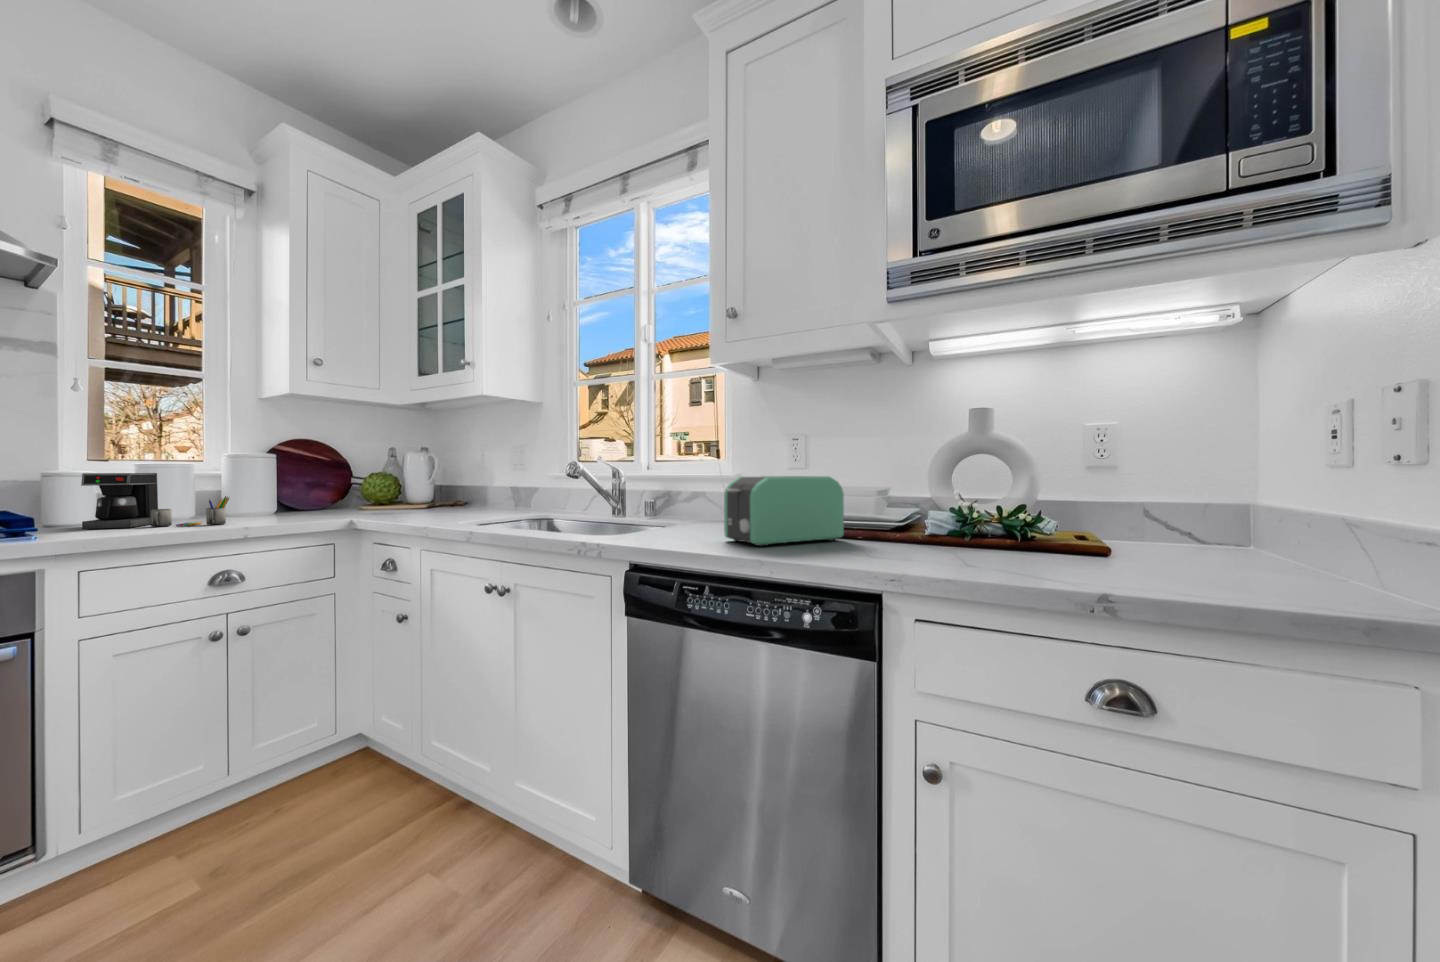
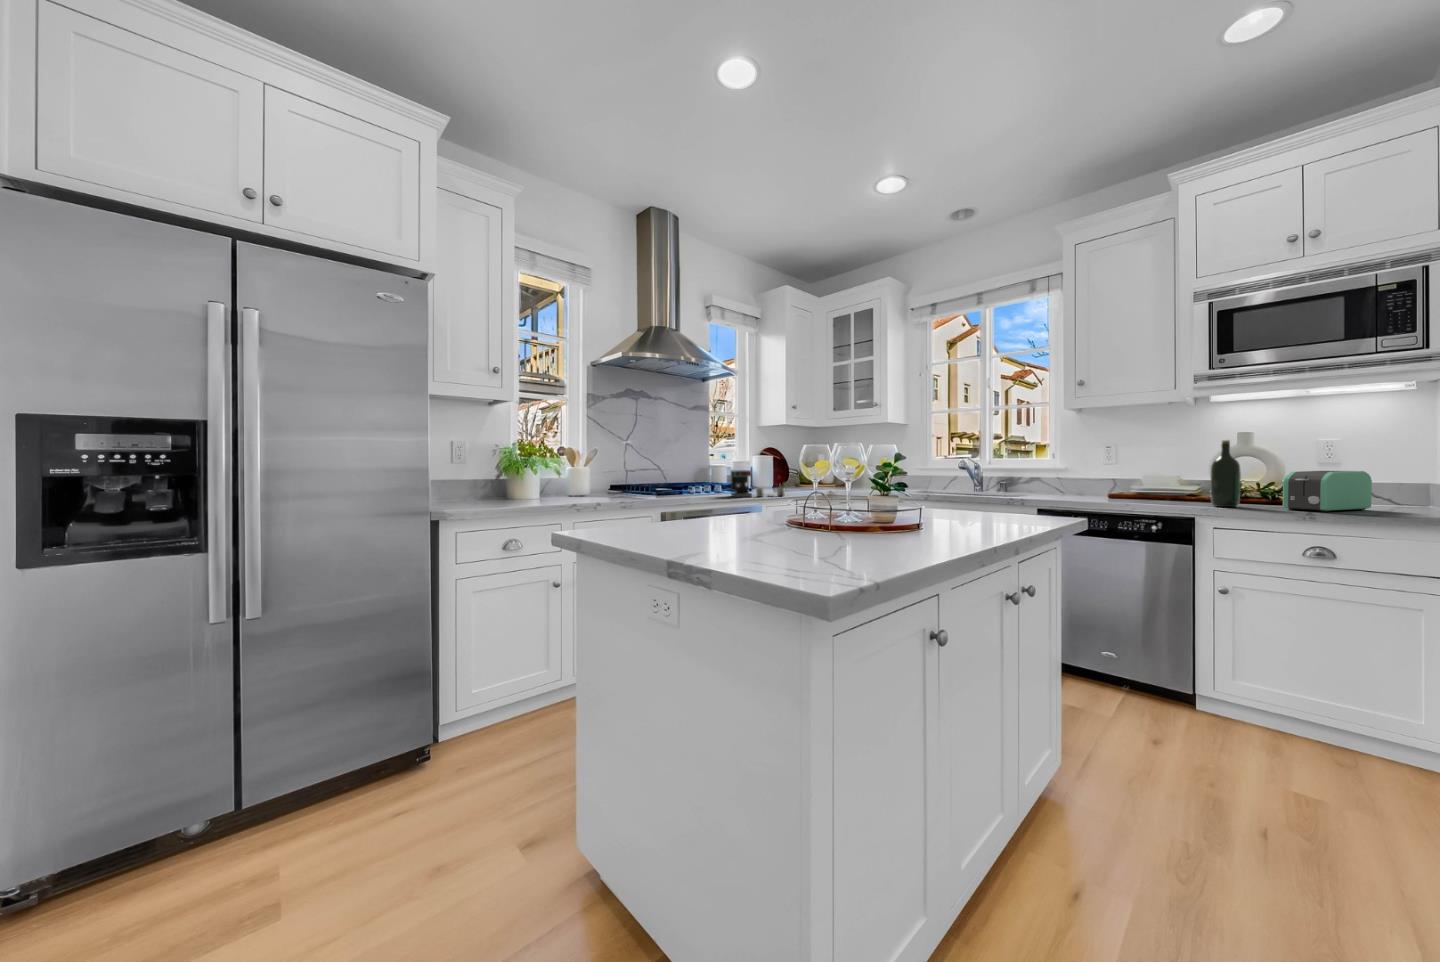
wine bottle: none [910,409,963,559] -> present [1211,440,1241,507]
toaster: present [724,476,844,546] -> present [1283,471,1372,512]

